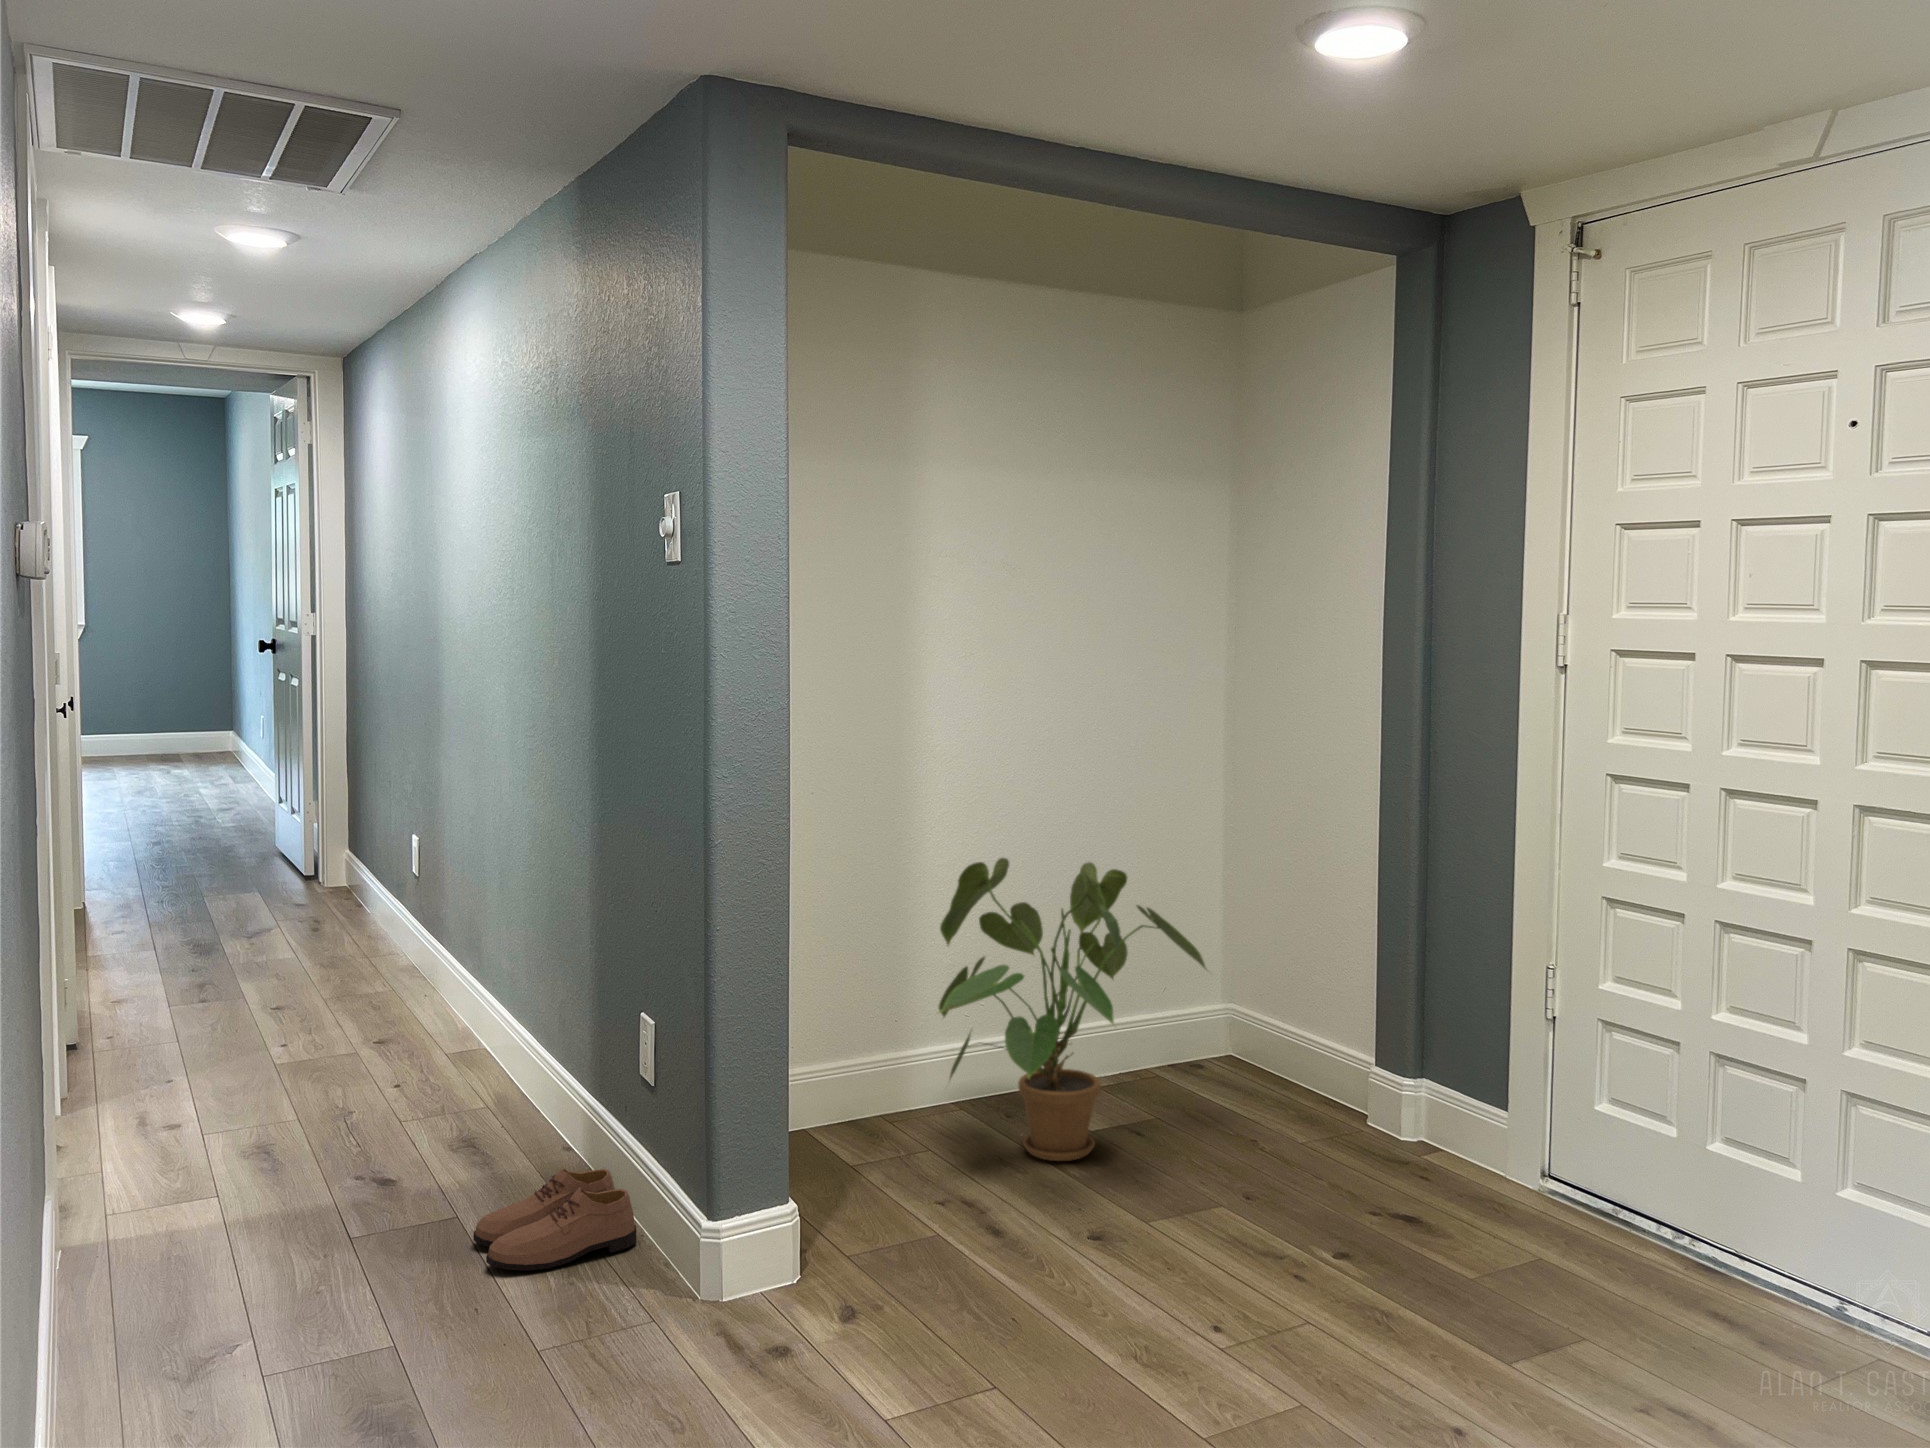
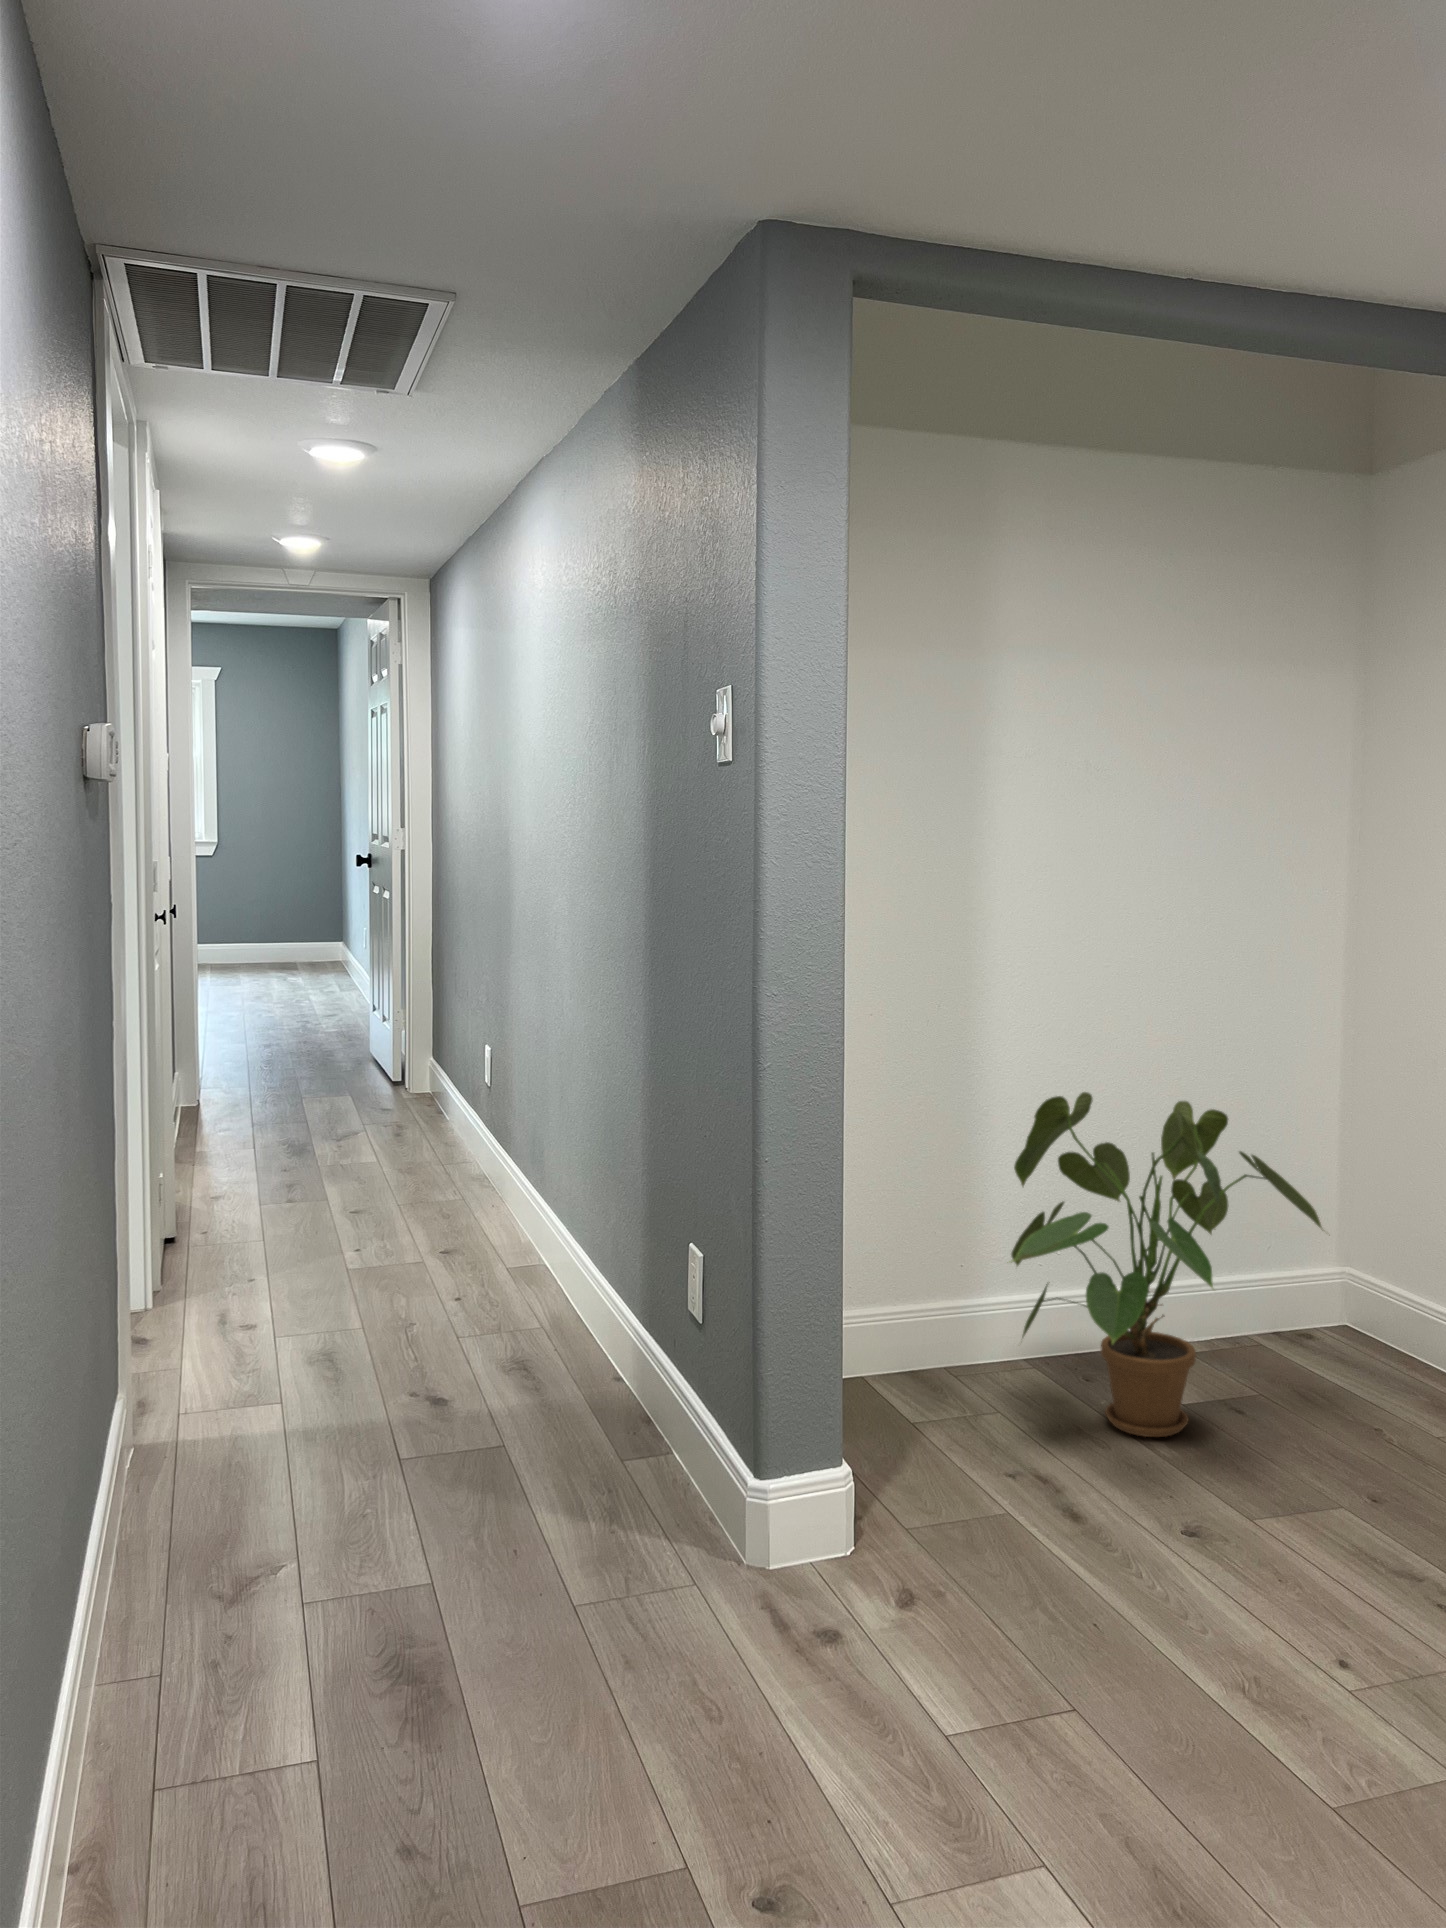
shoe: present [473,1168,636,1271] -> none [517,1404,682,1513]

